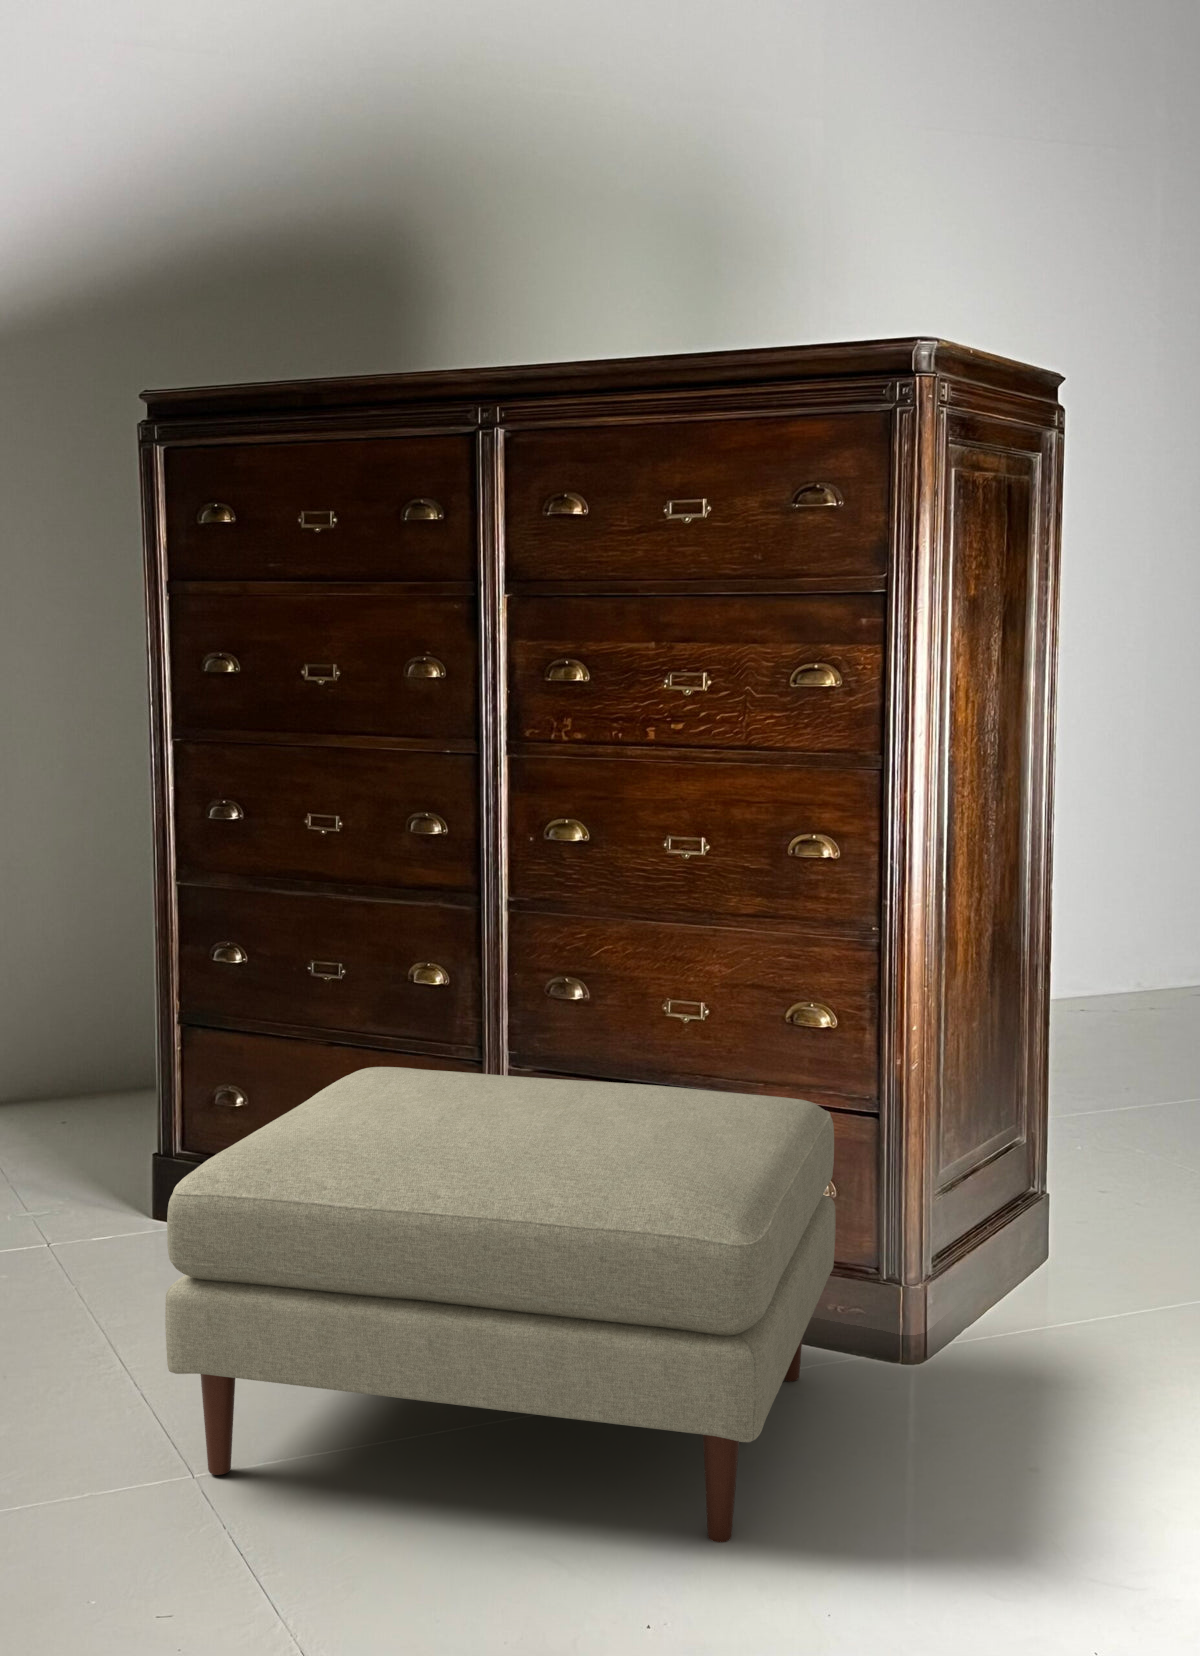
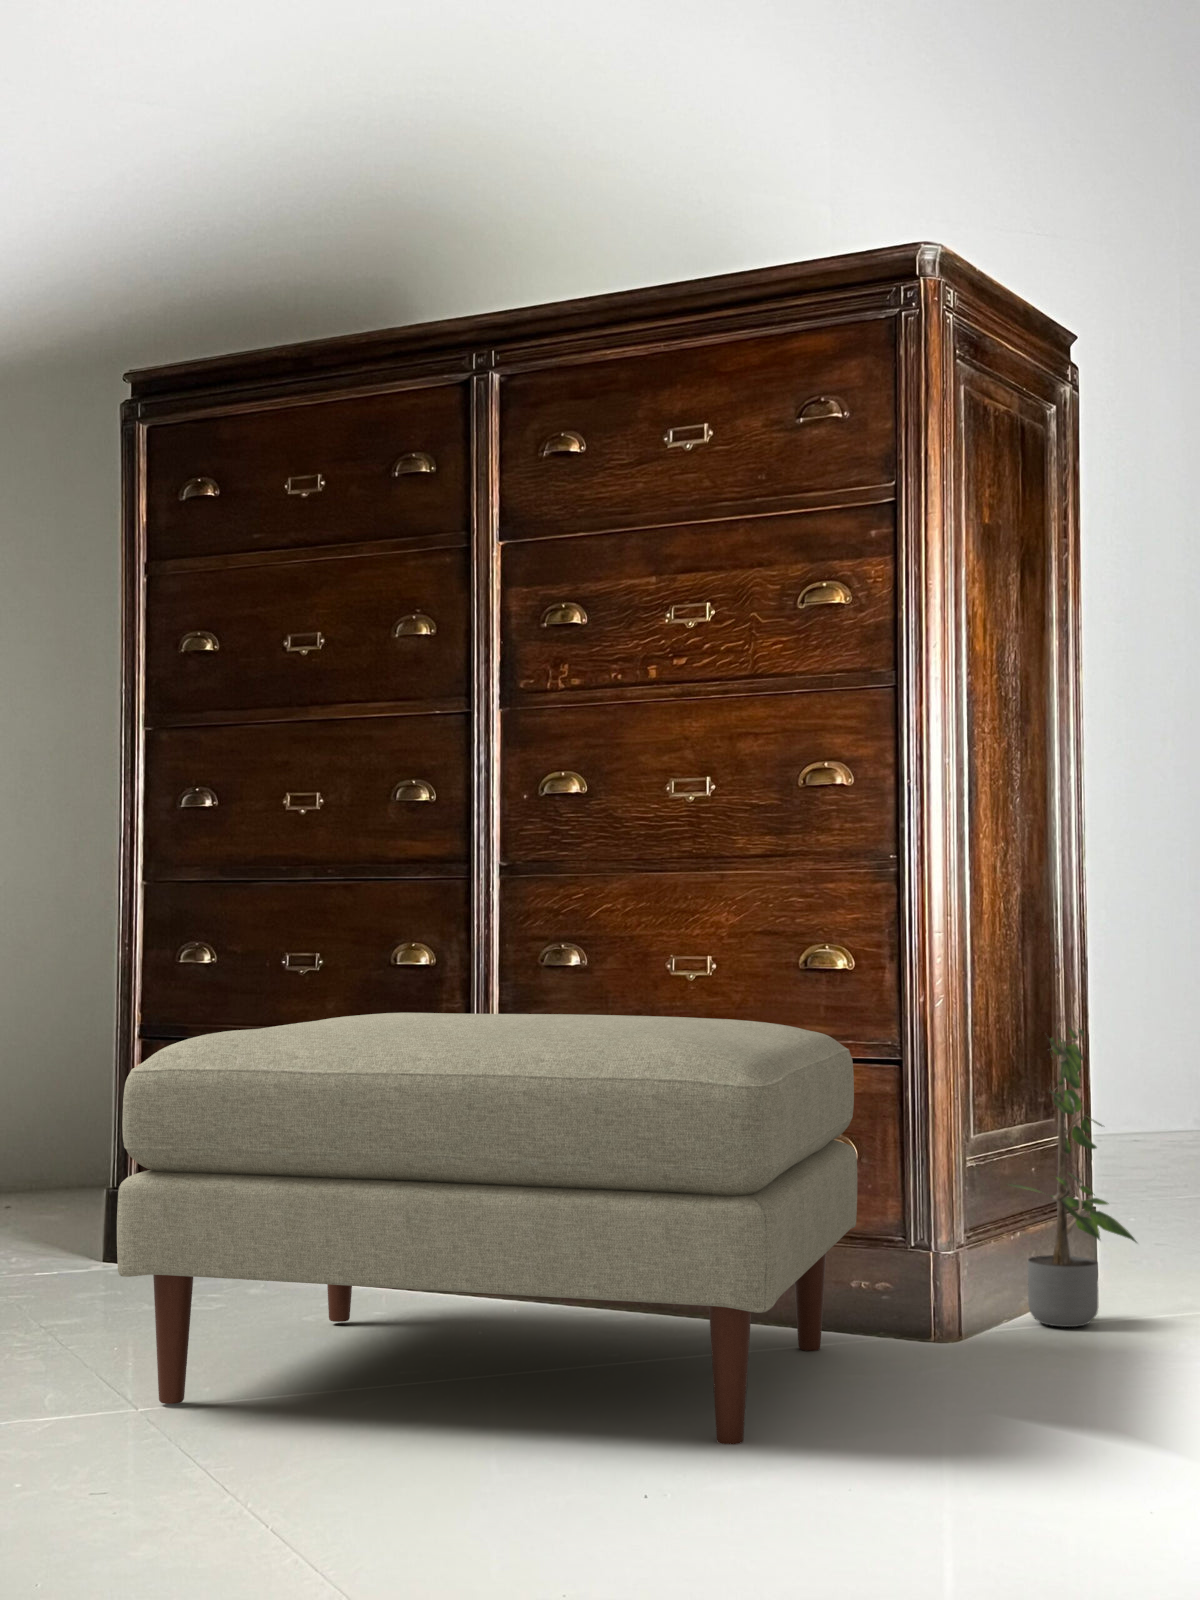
potted plant: none [969,1059,1089,1343] -> present [1010,1027,1137,1327]

